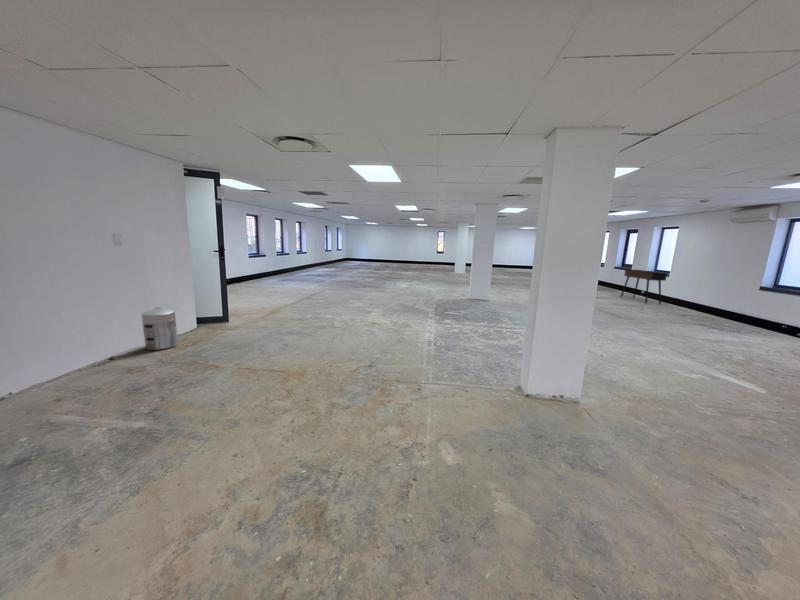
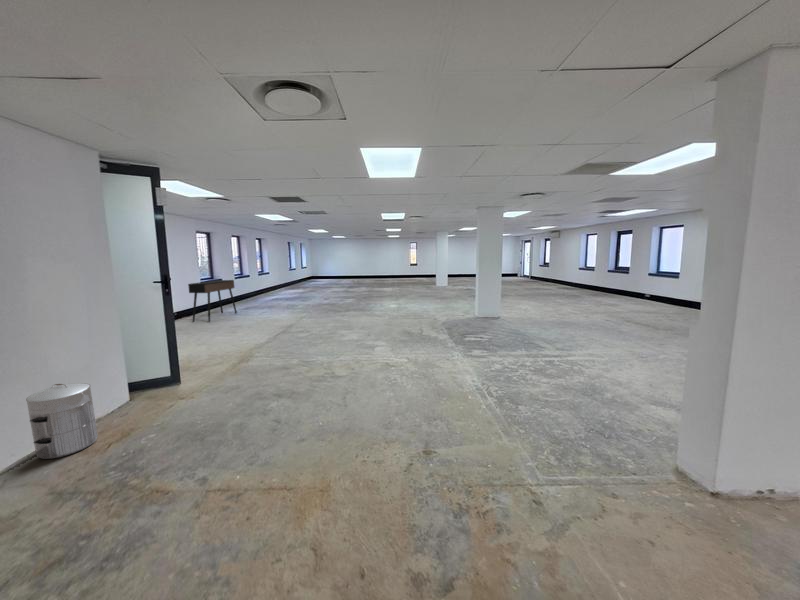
console table: present [621,269,667,304] -> present [188,280,237,322]

